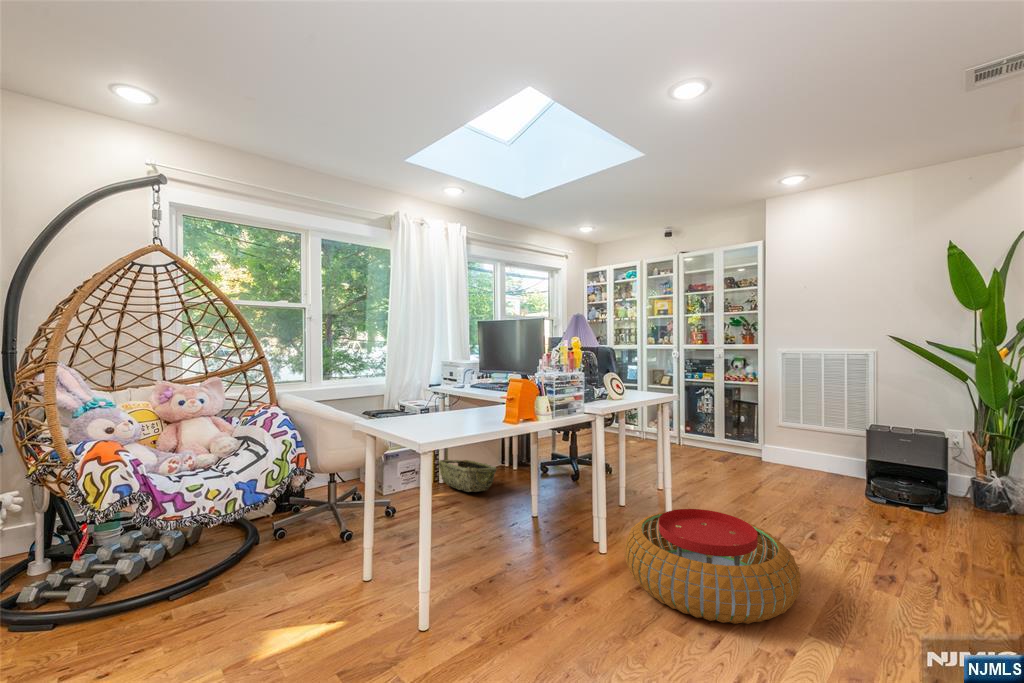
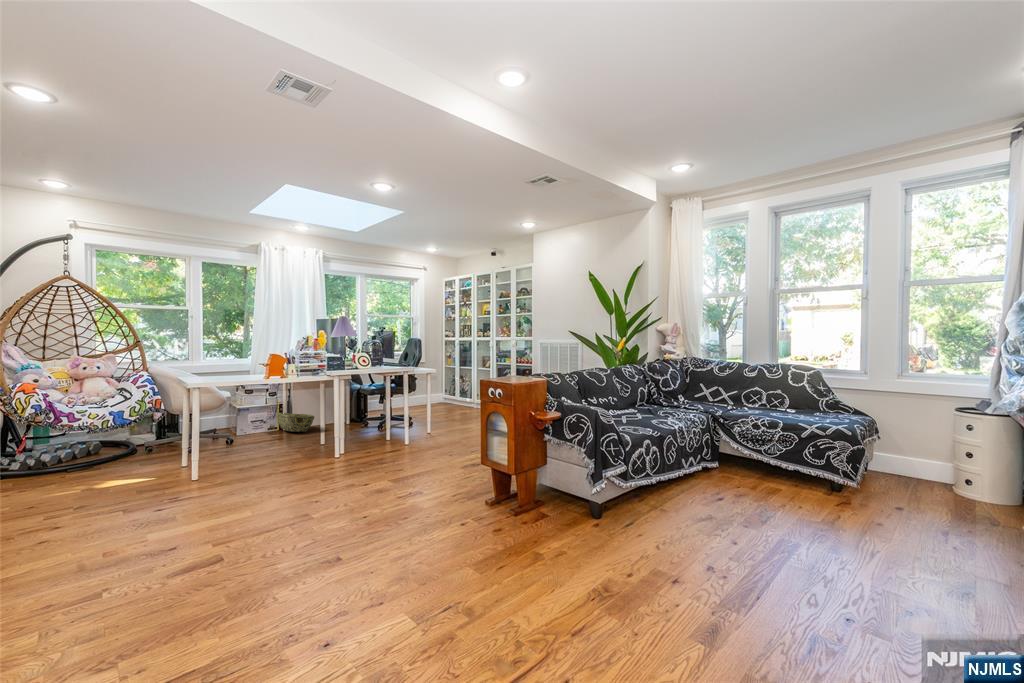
pouf: present [625,509,800,624] -> none [322,423,415,468]

